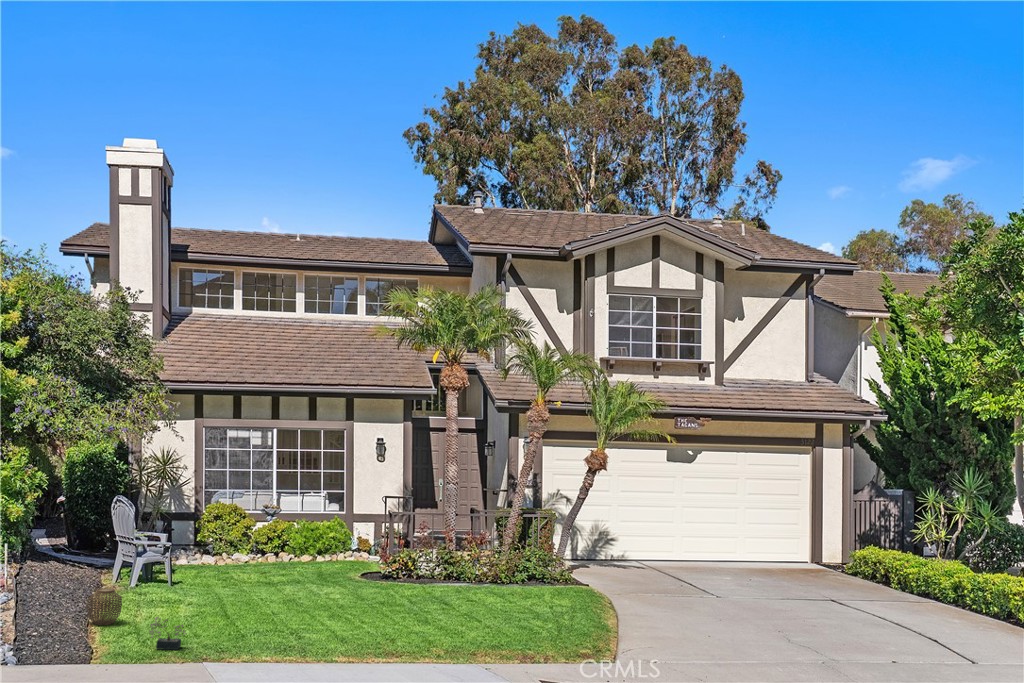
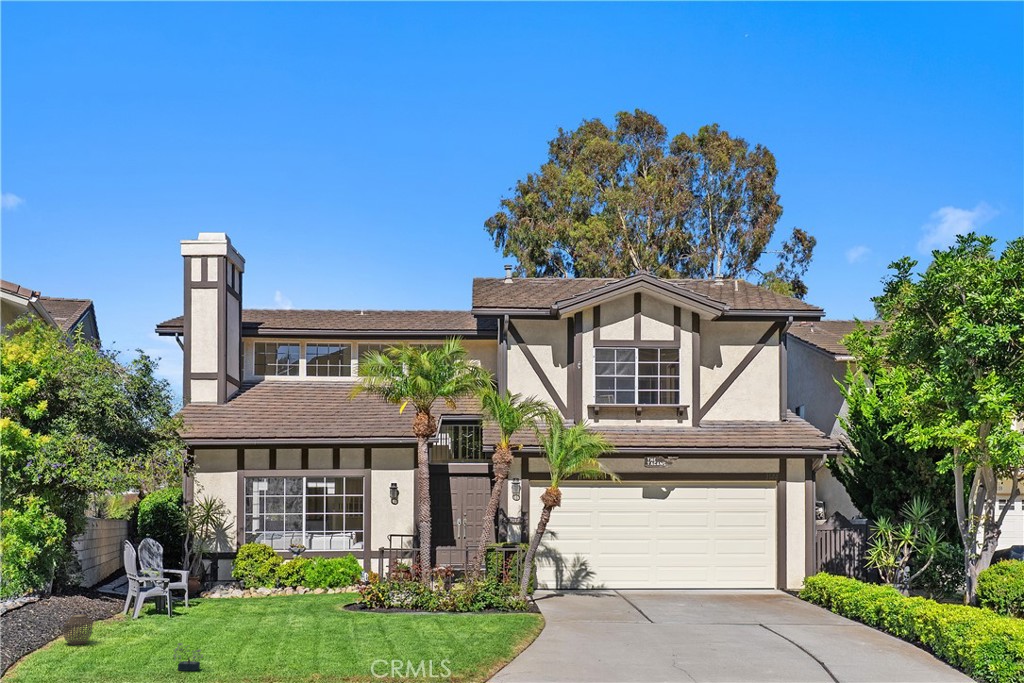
decorative plant: present [150,617,186,650] -> present [174,643,203,671]

